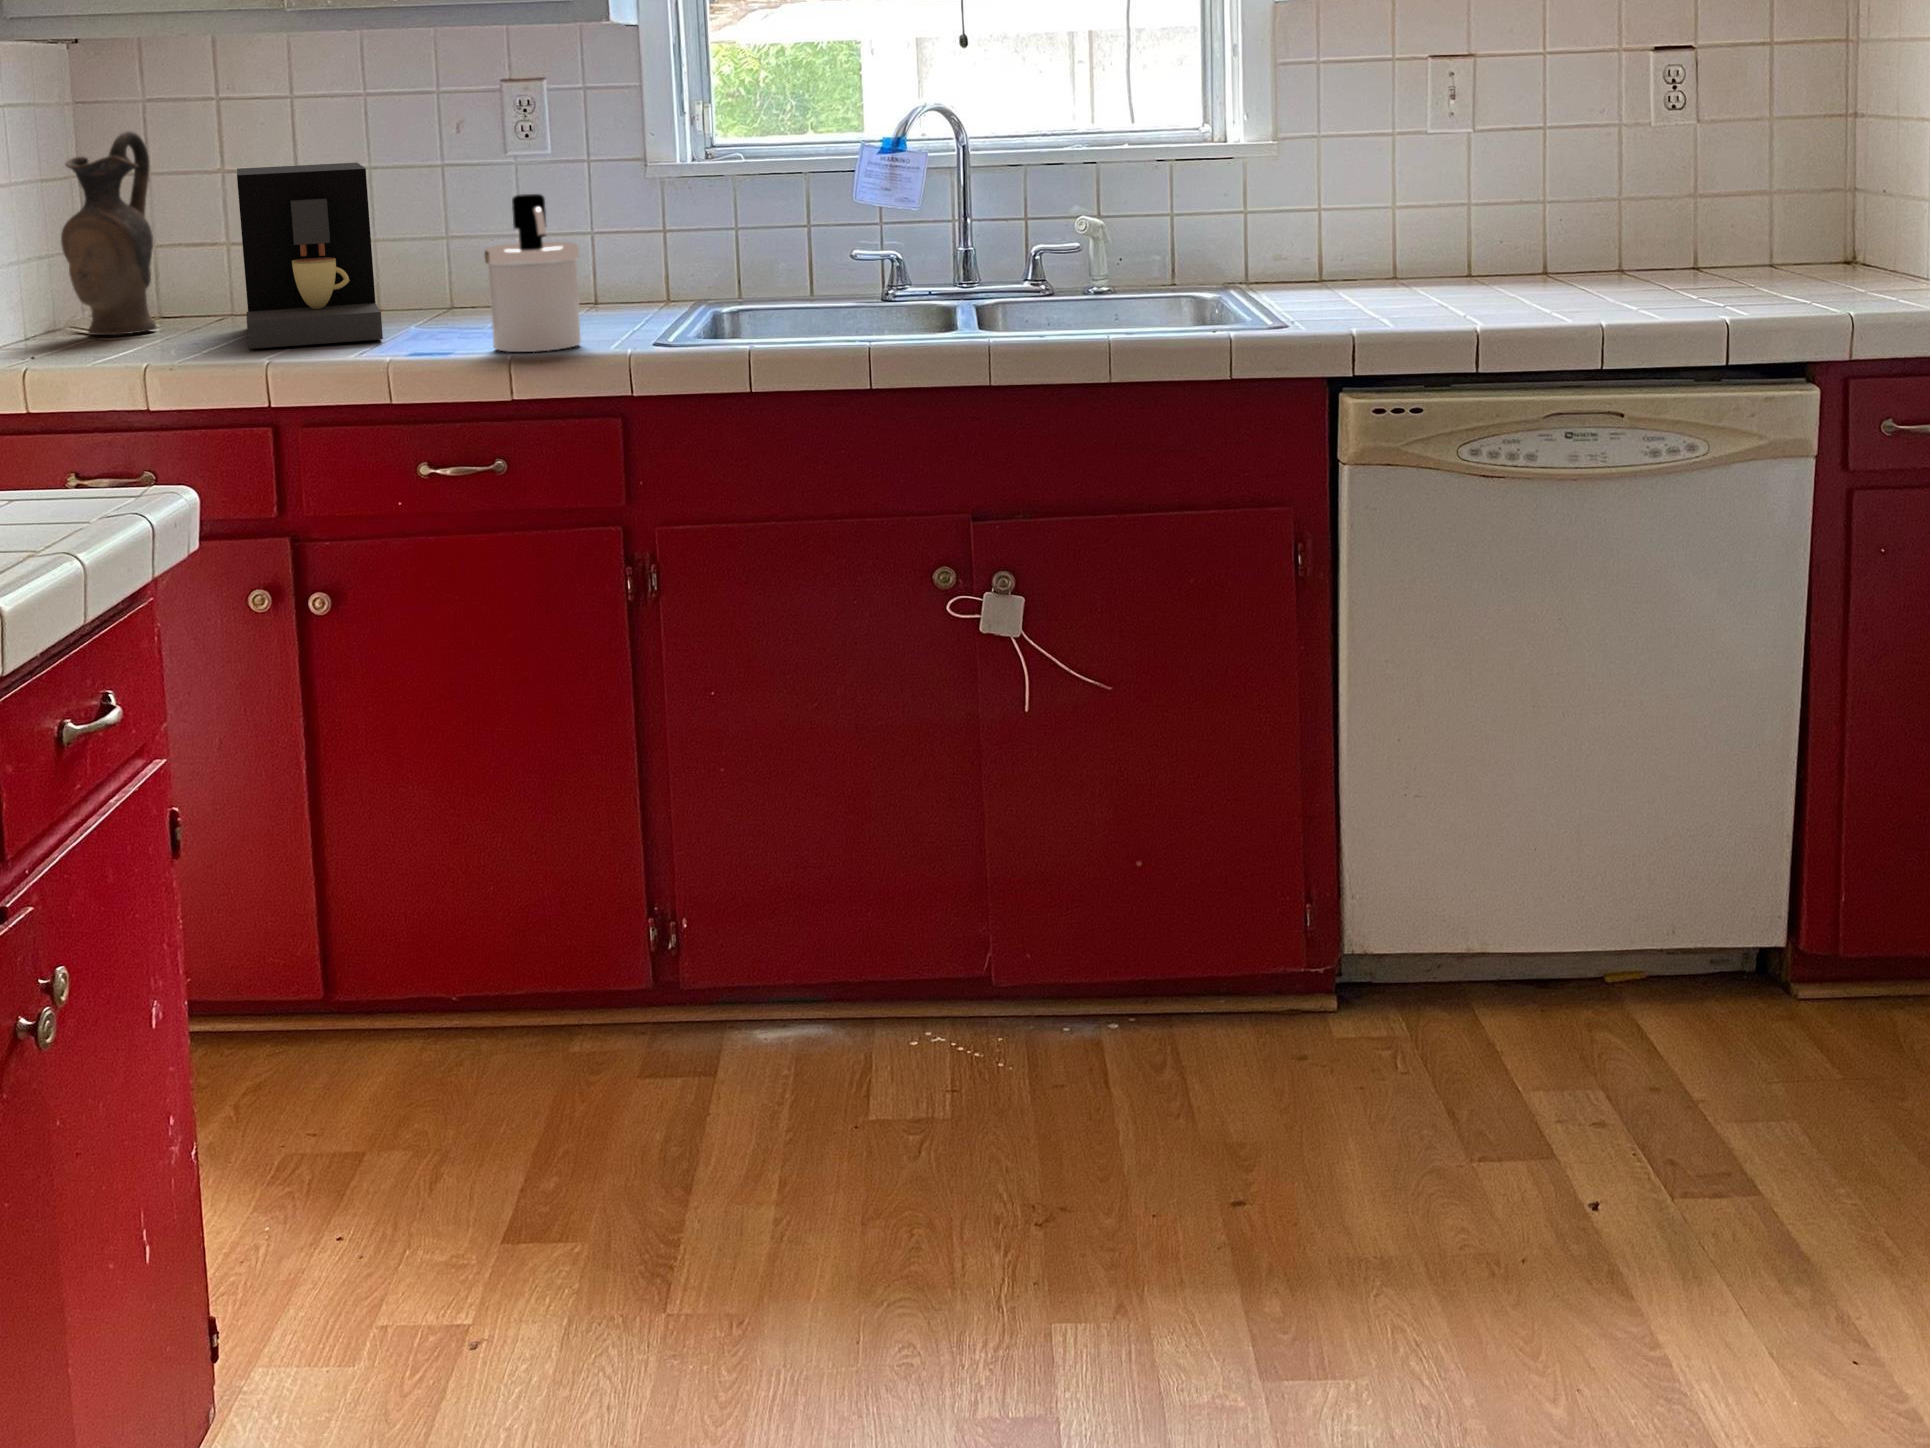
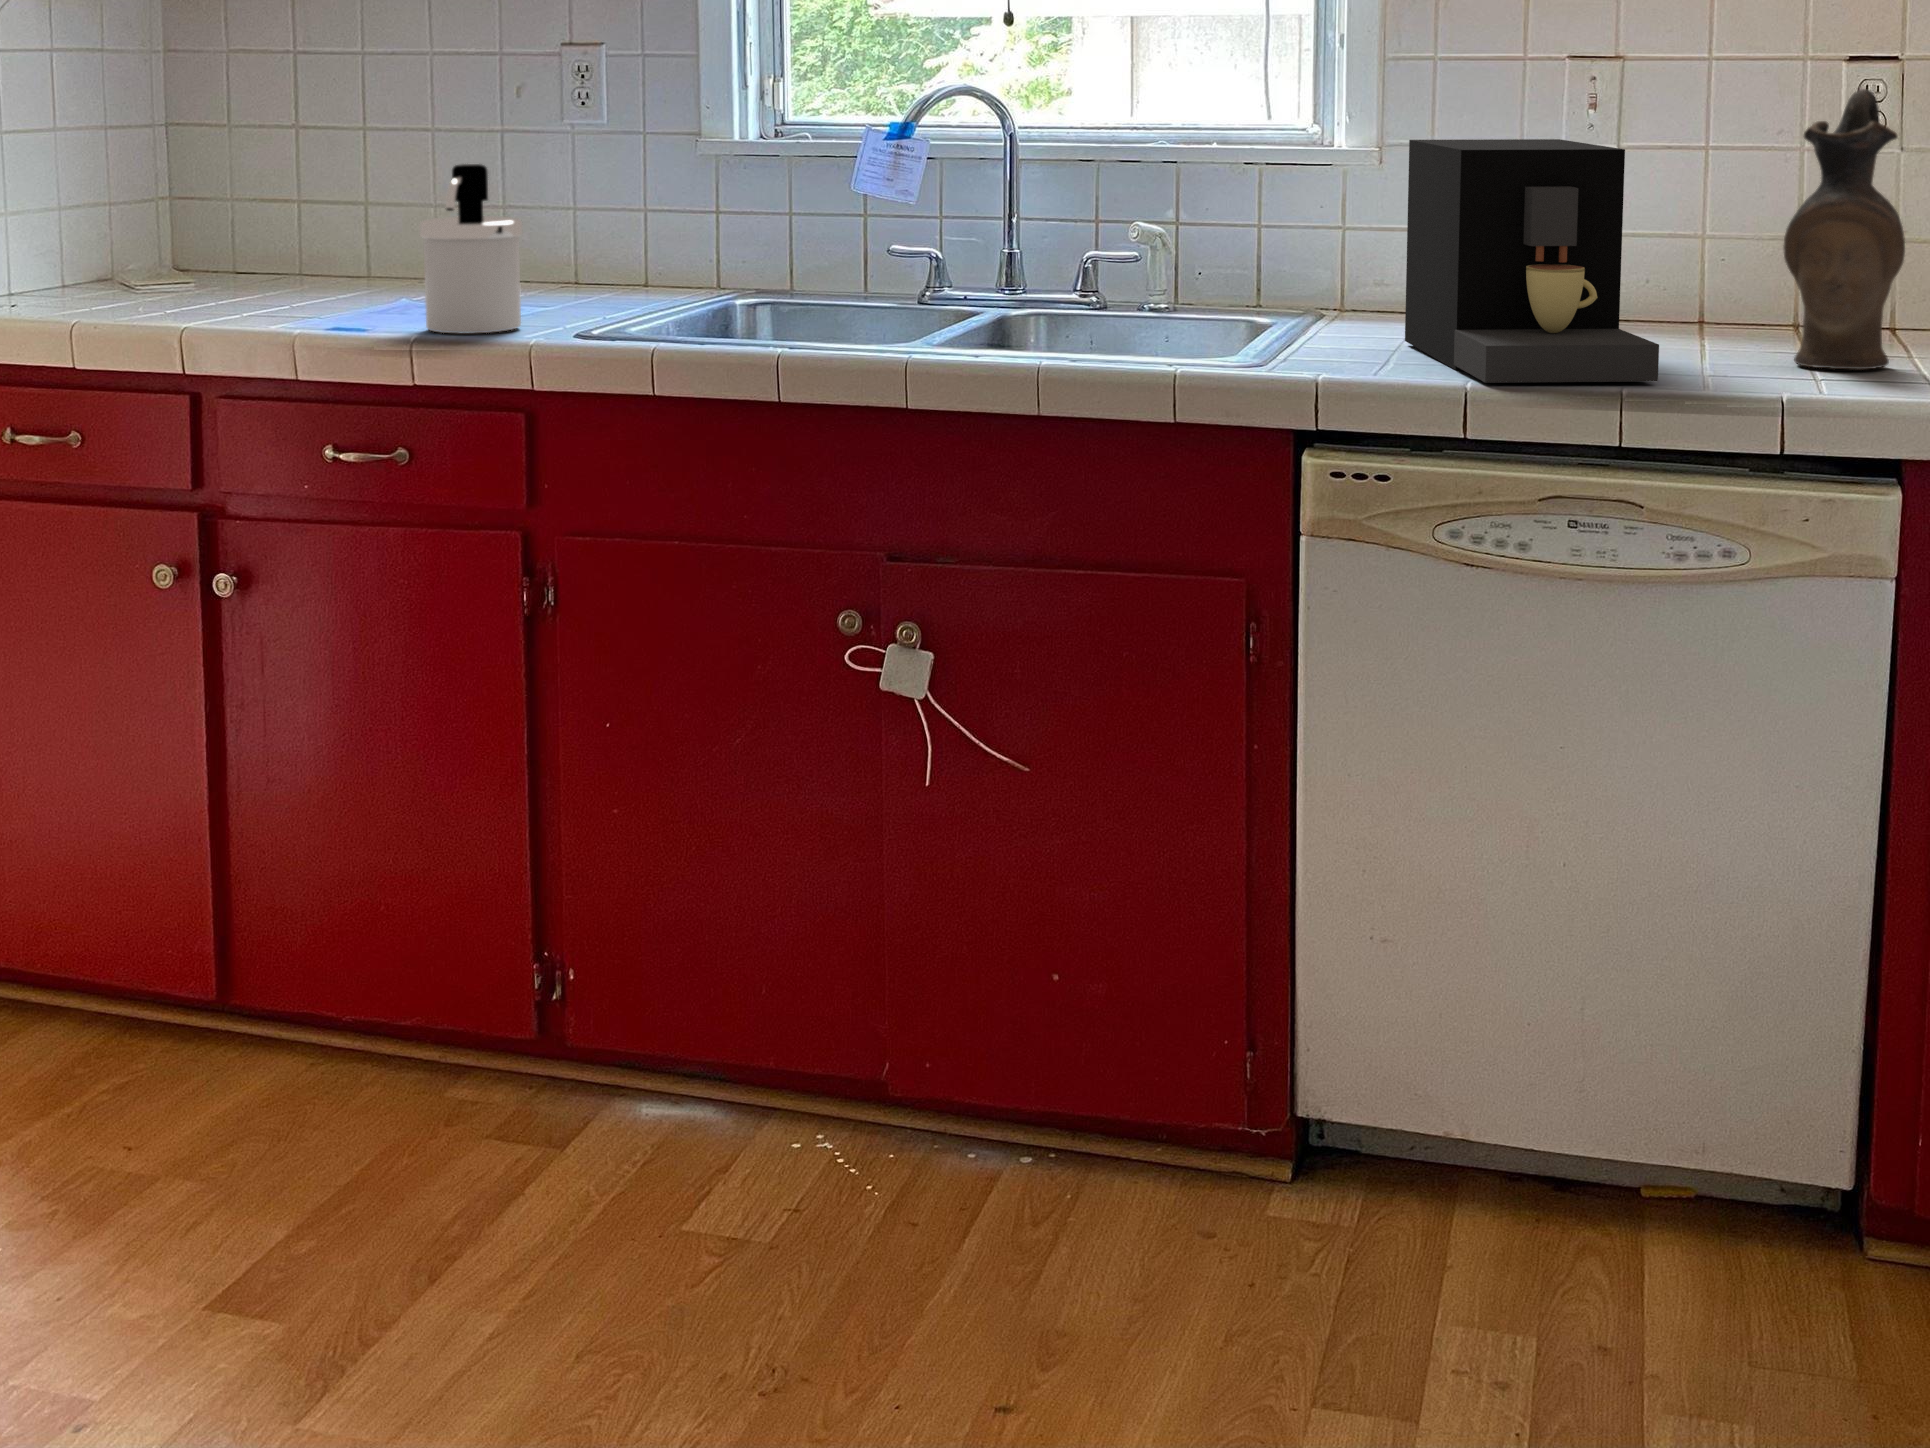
ceramic pitcher: present [61,131,156,335] -> present [1784,89,1905,369]
coffee maker: present [237,163,383,349] -> present [1405,139,1659,383]

